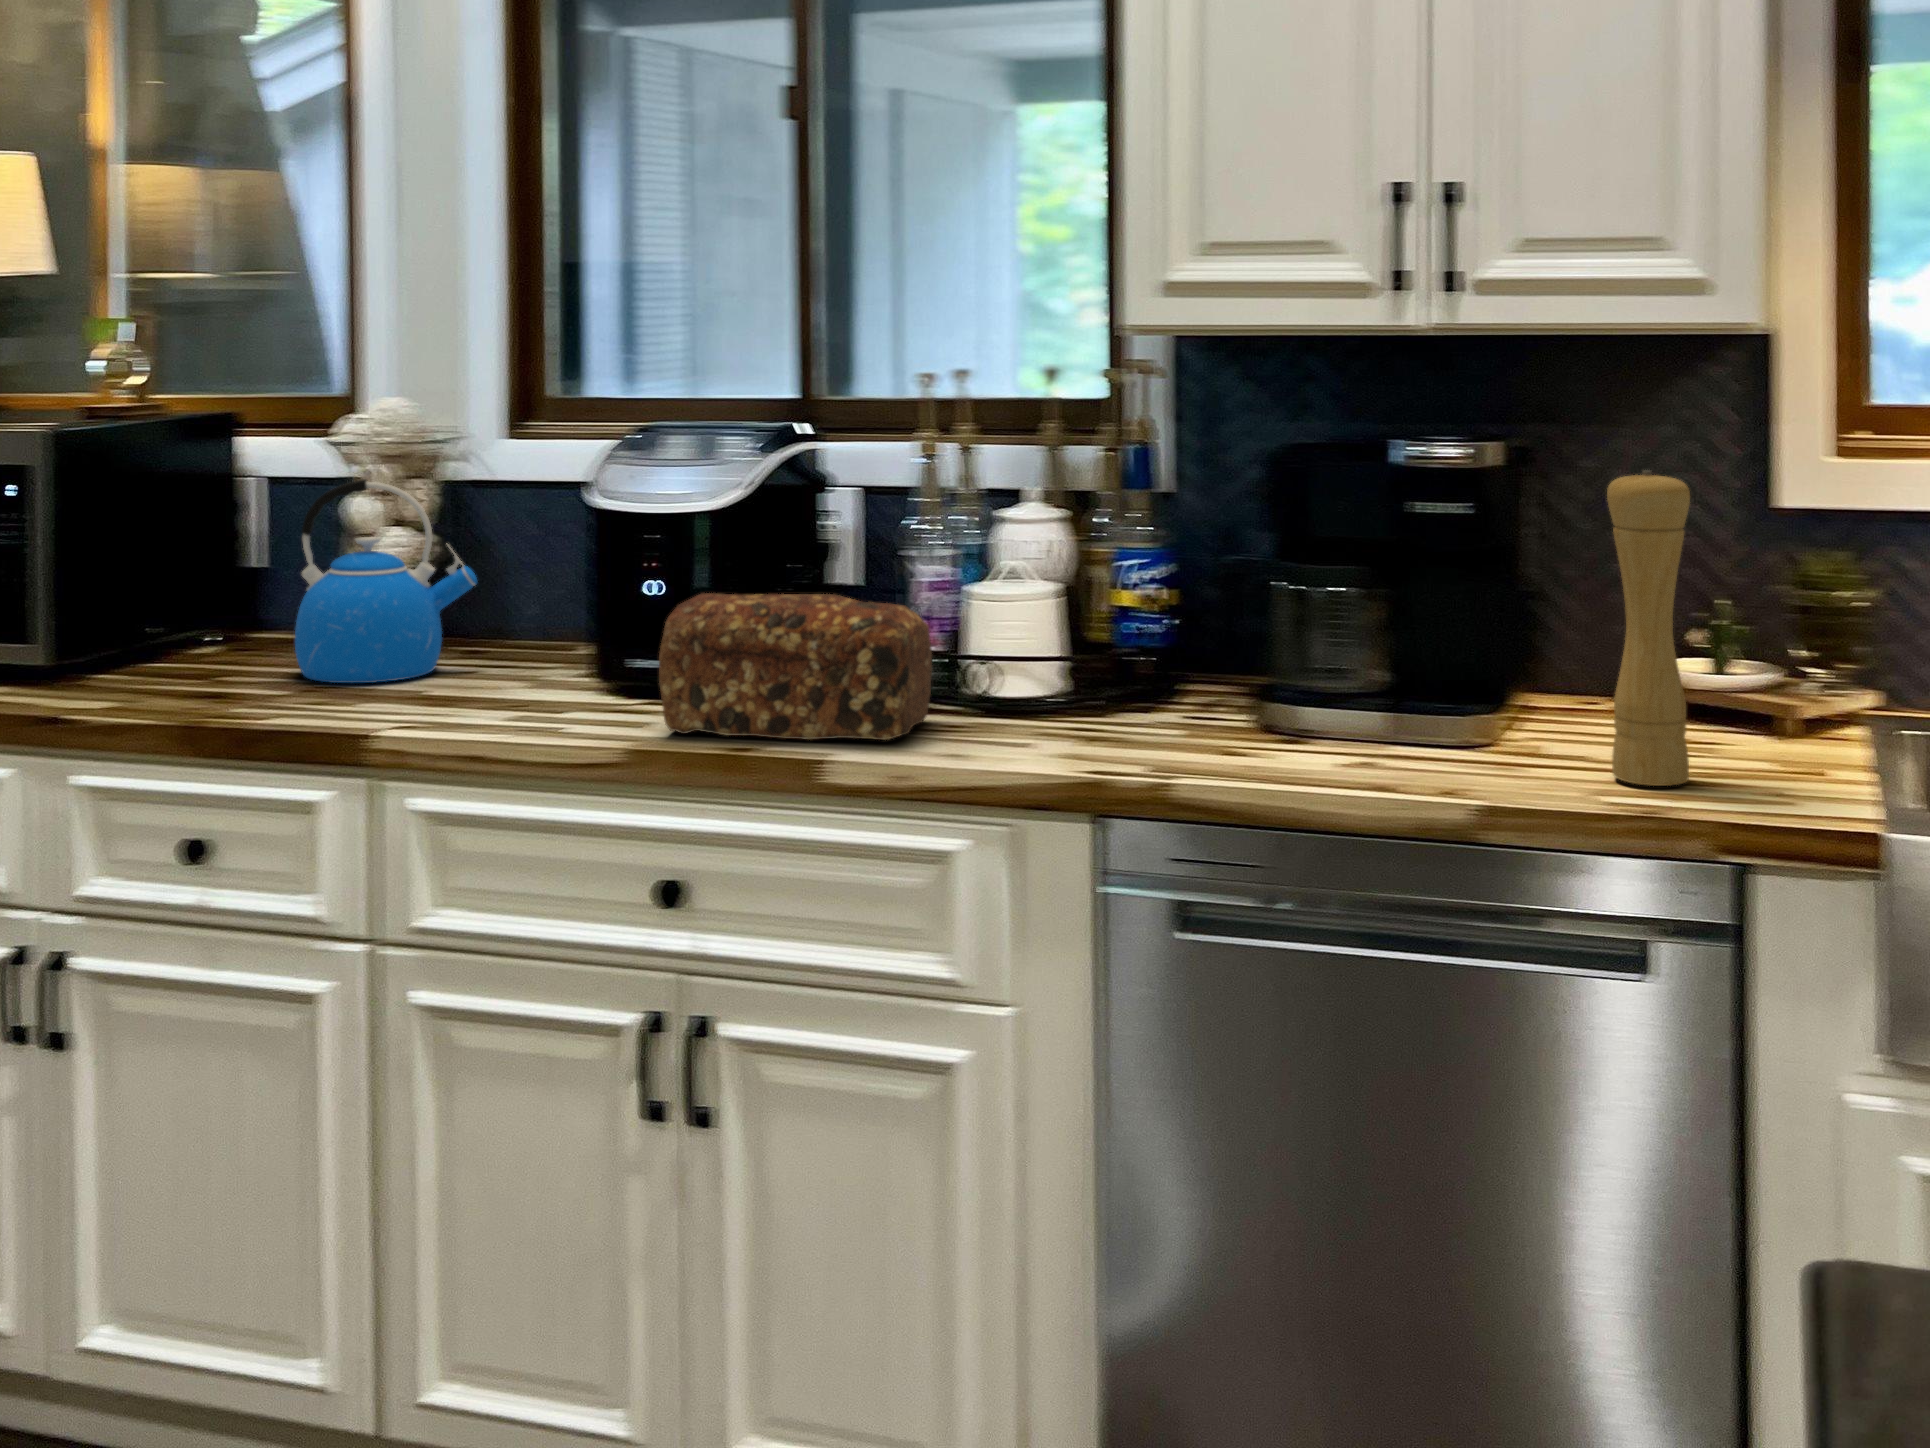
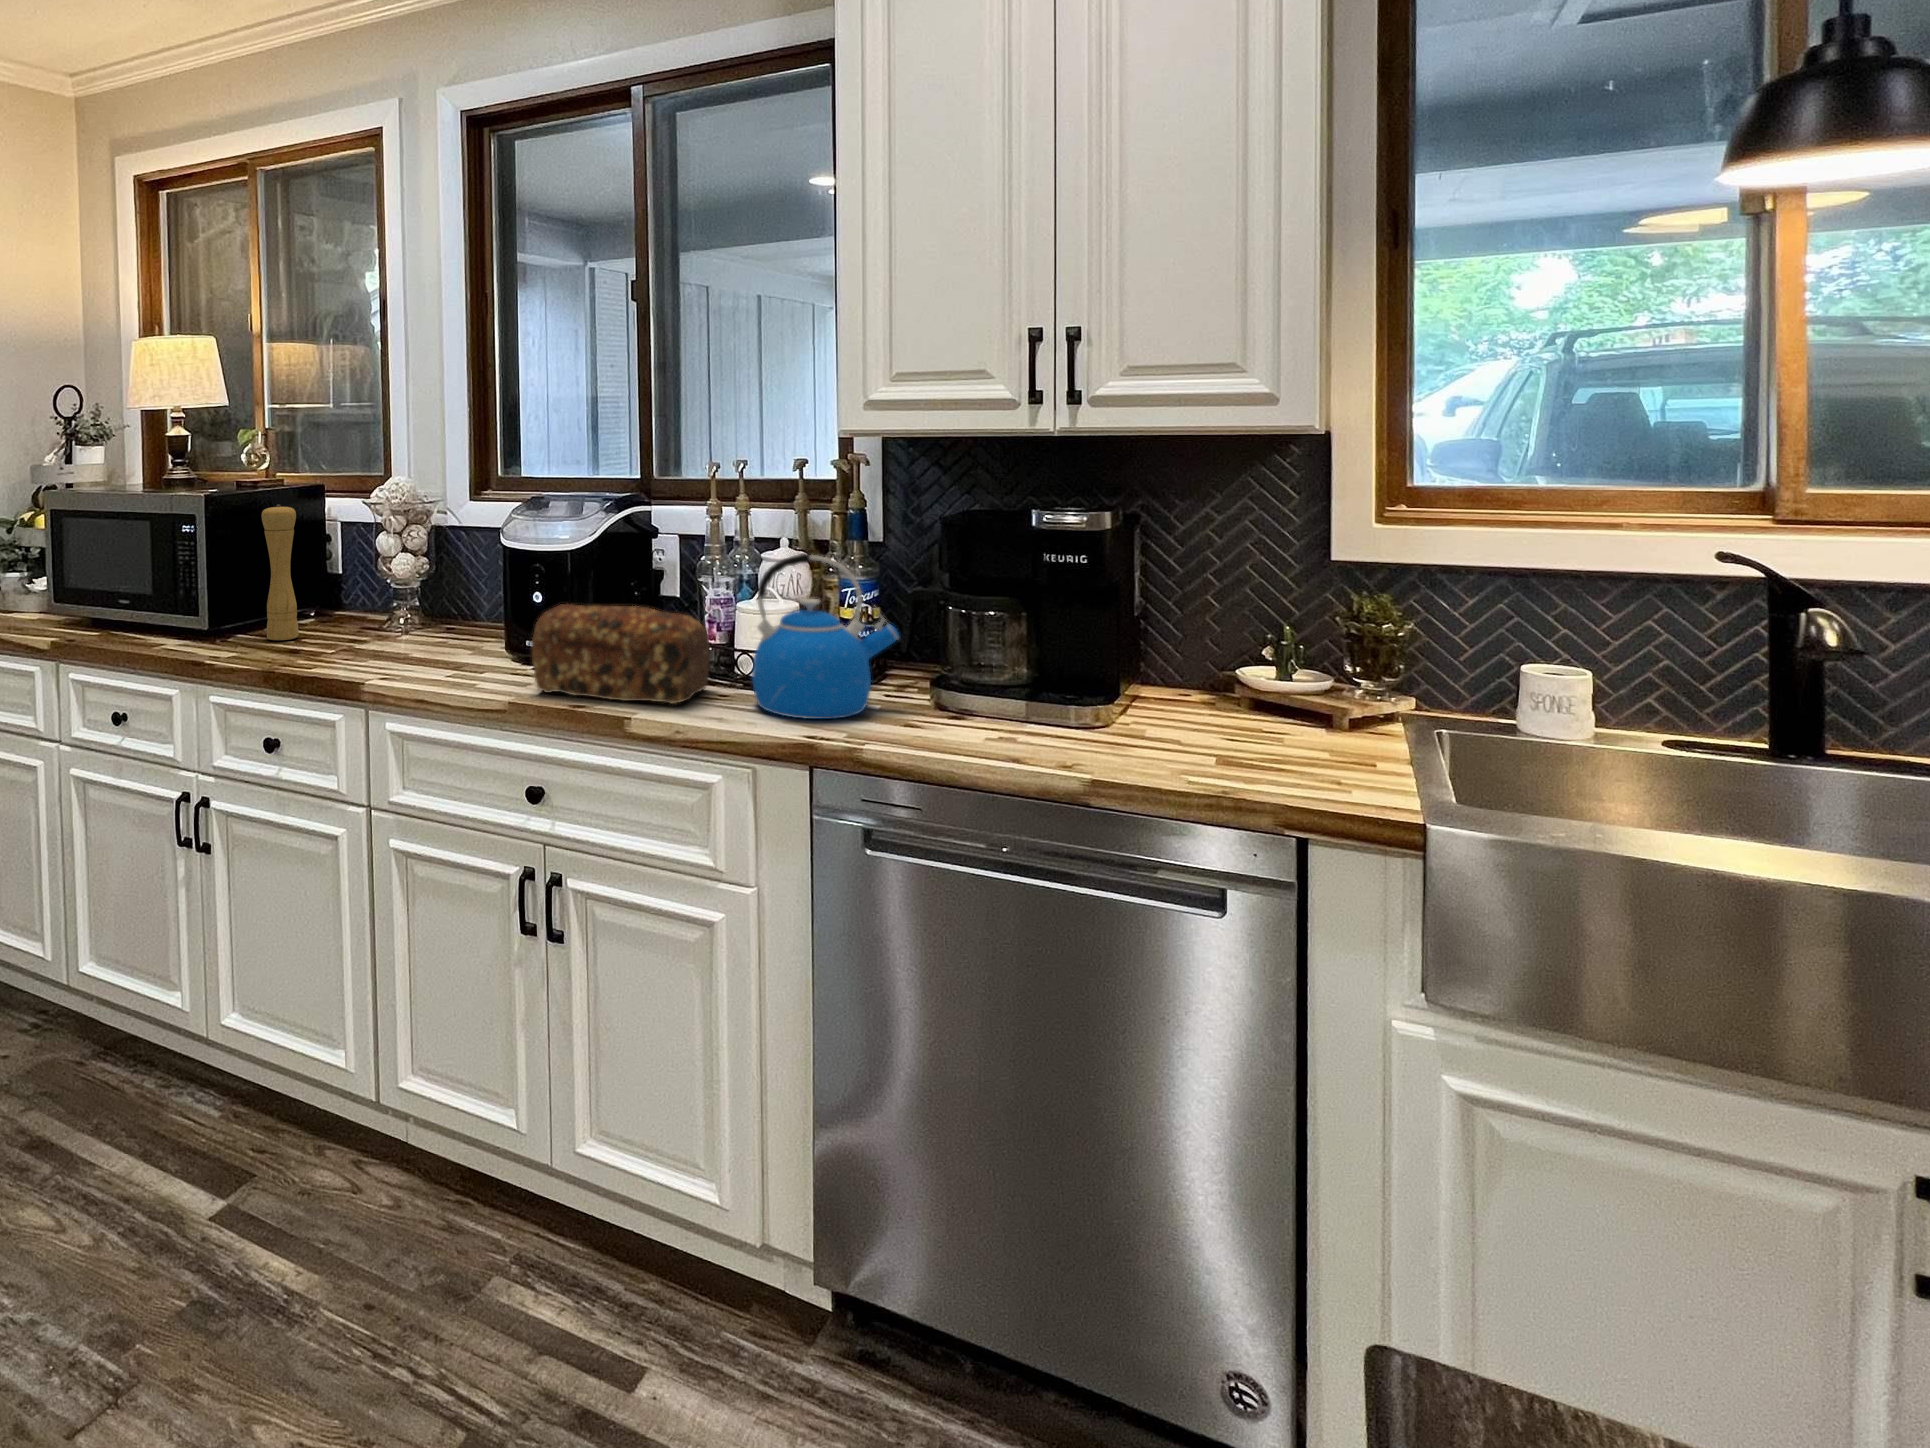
pepper mill: present [1607,470,1690,786] -> present [262,505,299,640]
kettle: present [295,479,477,683] -> present [752,553,899,719]

